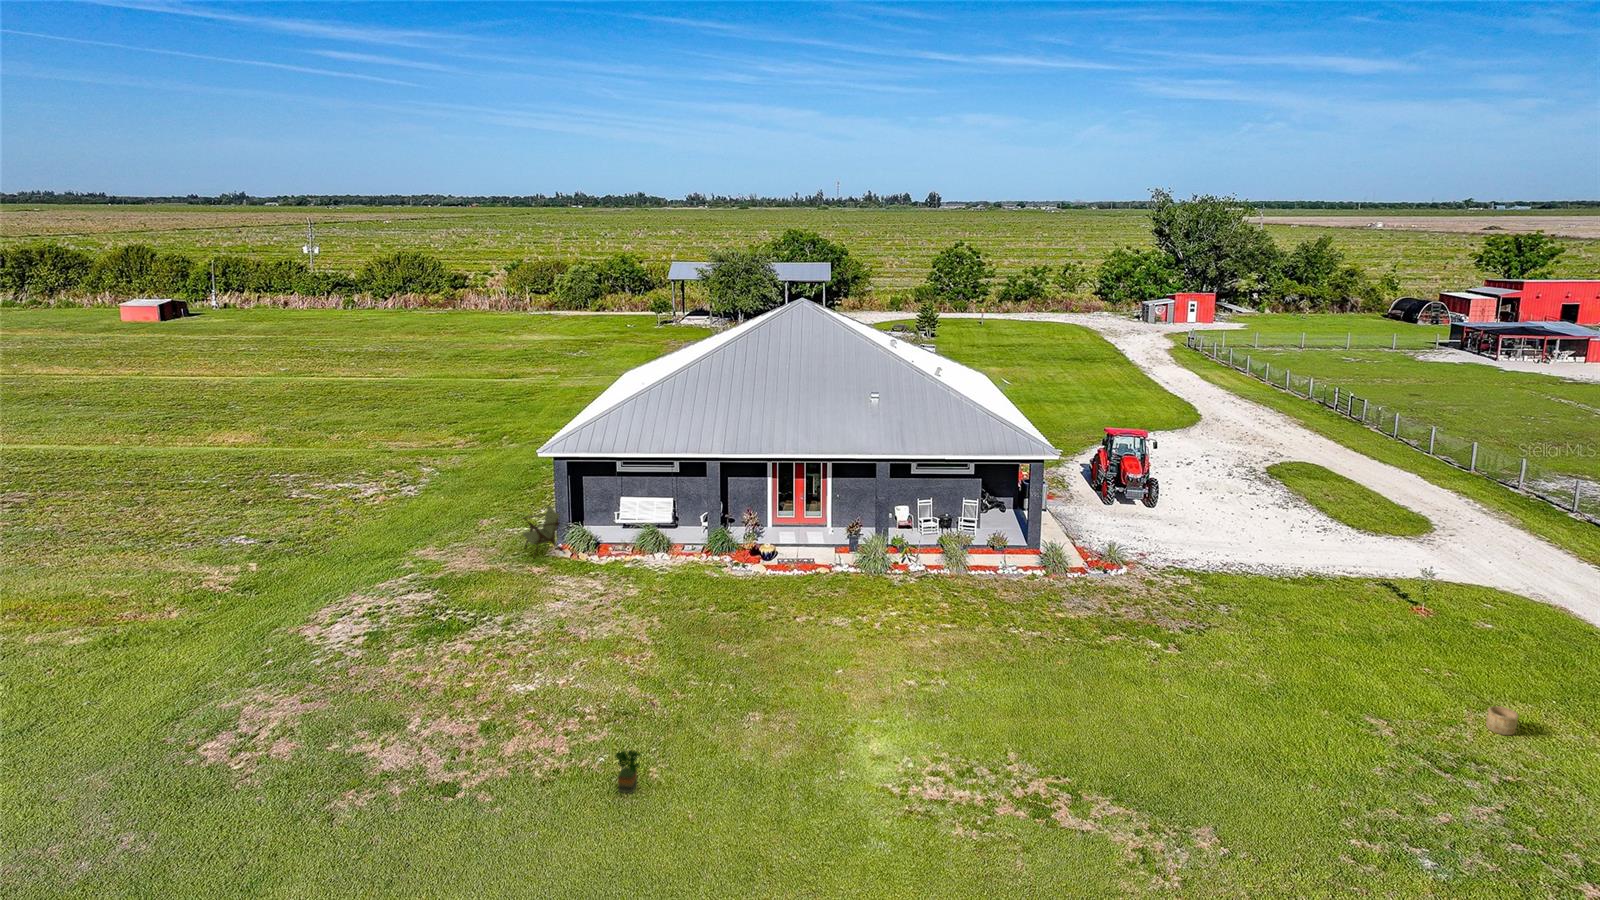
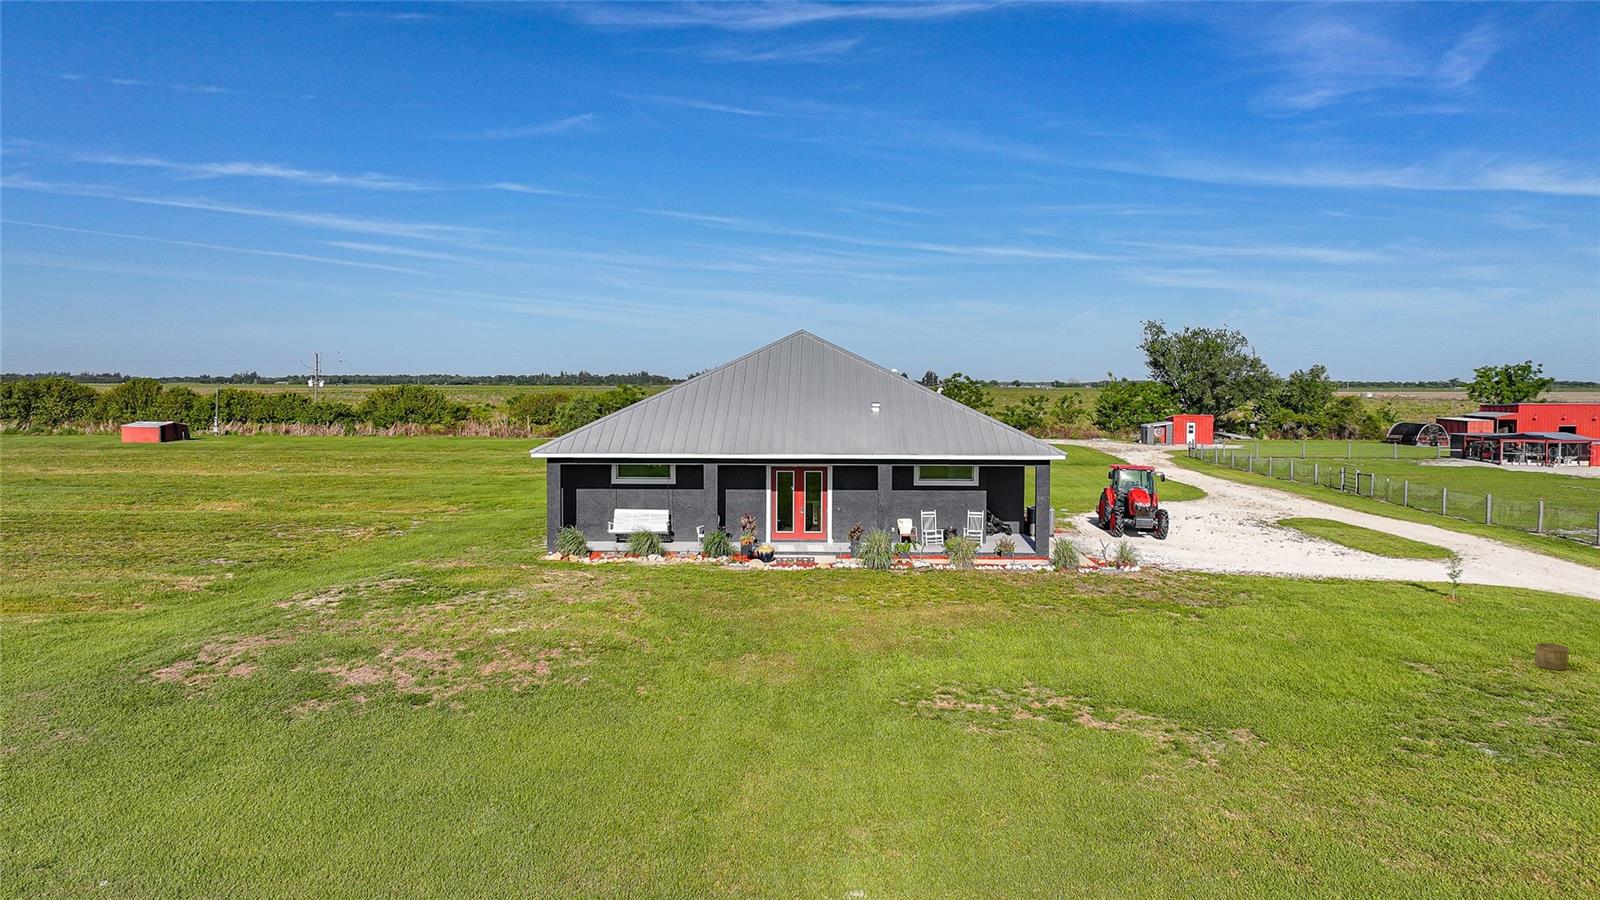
lounge chair: present [522,506,565,558] -> none [508,512,554,561]
potted tree: present [615,750,640,793] -> none [604,649,633,696]

